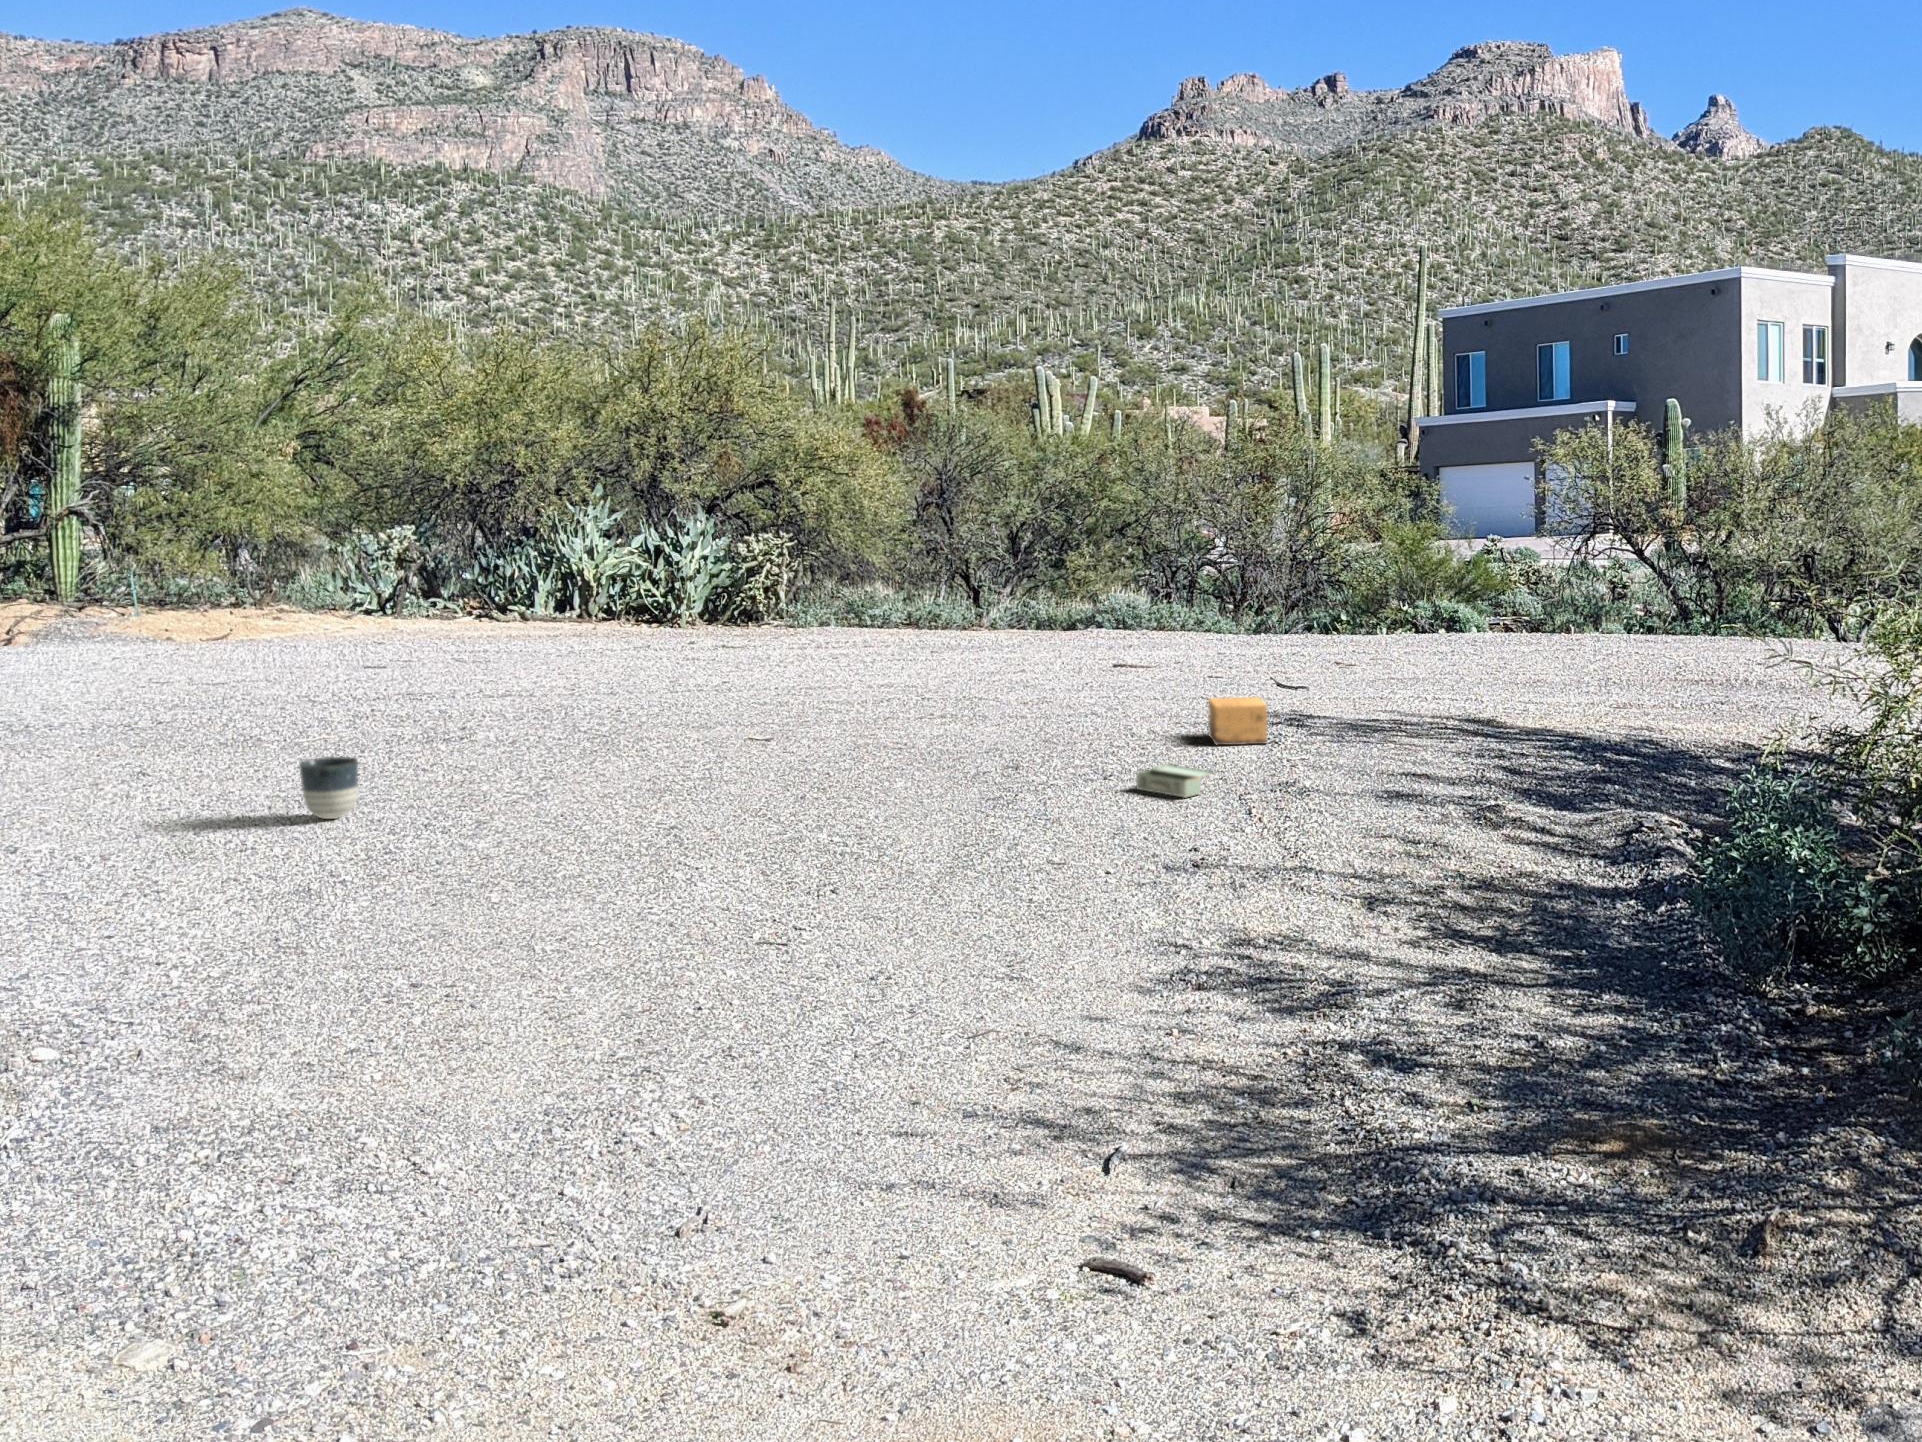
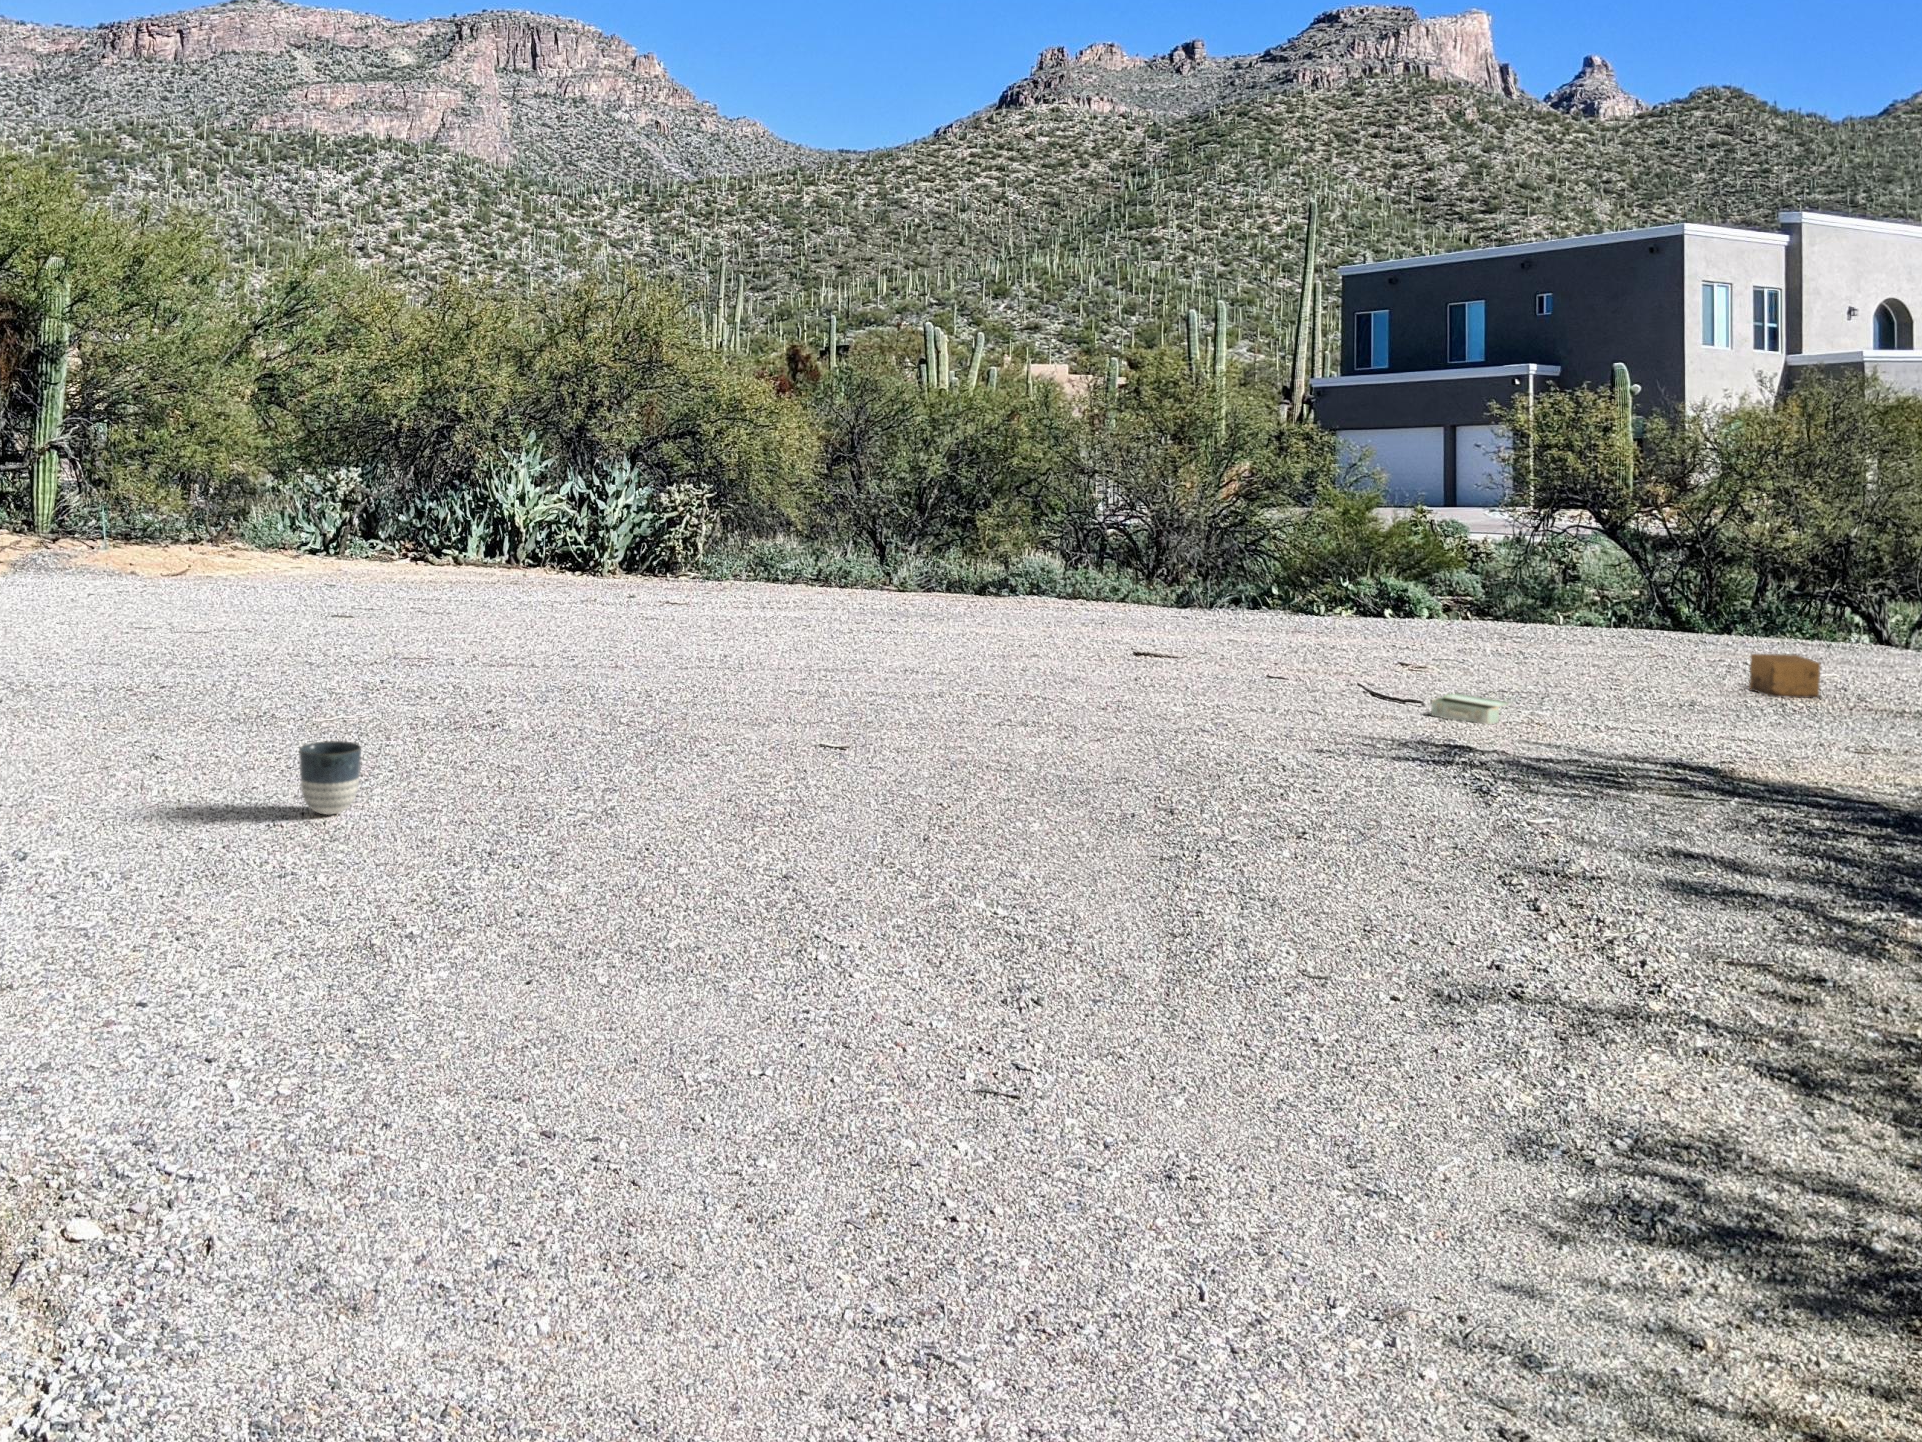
cardboard box: present [1208,697,1268,745] -> present [1749,654,1820,698]
toolbox: present [1136,764,1214,798] -> present [1431,693,1509,724]

